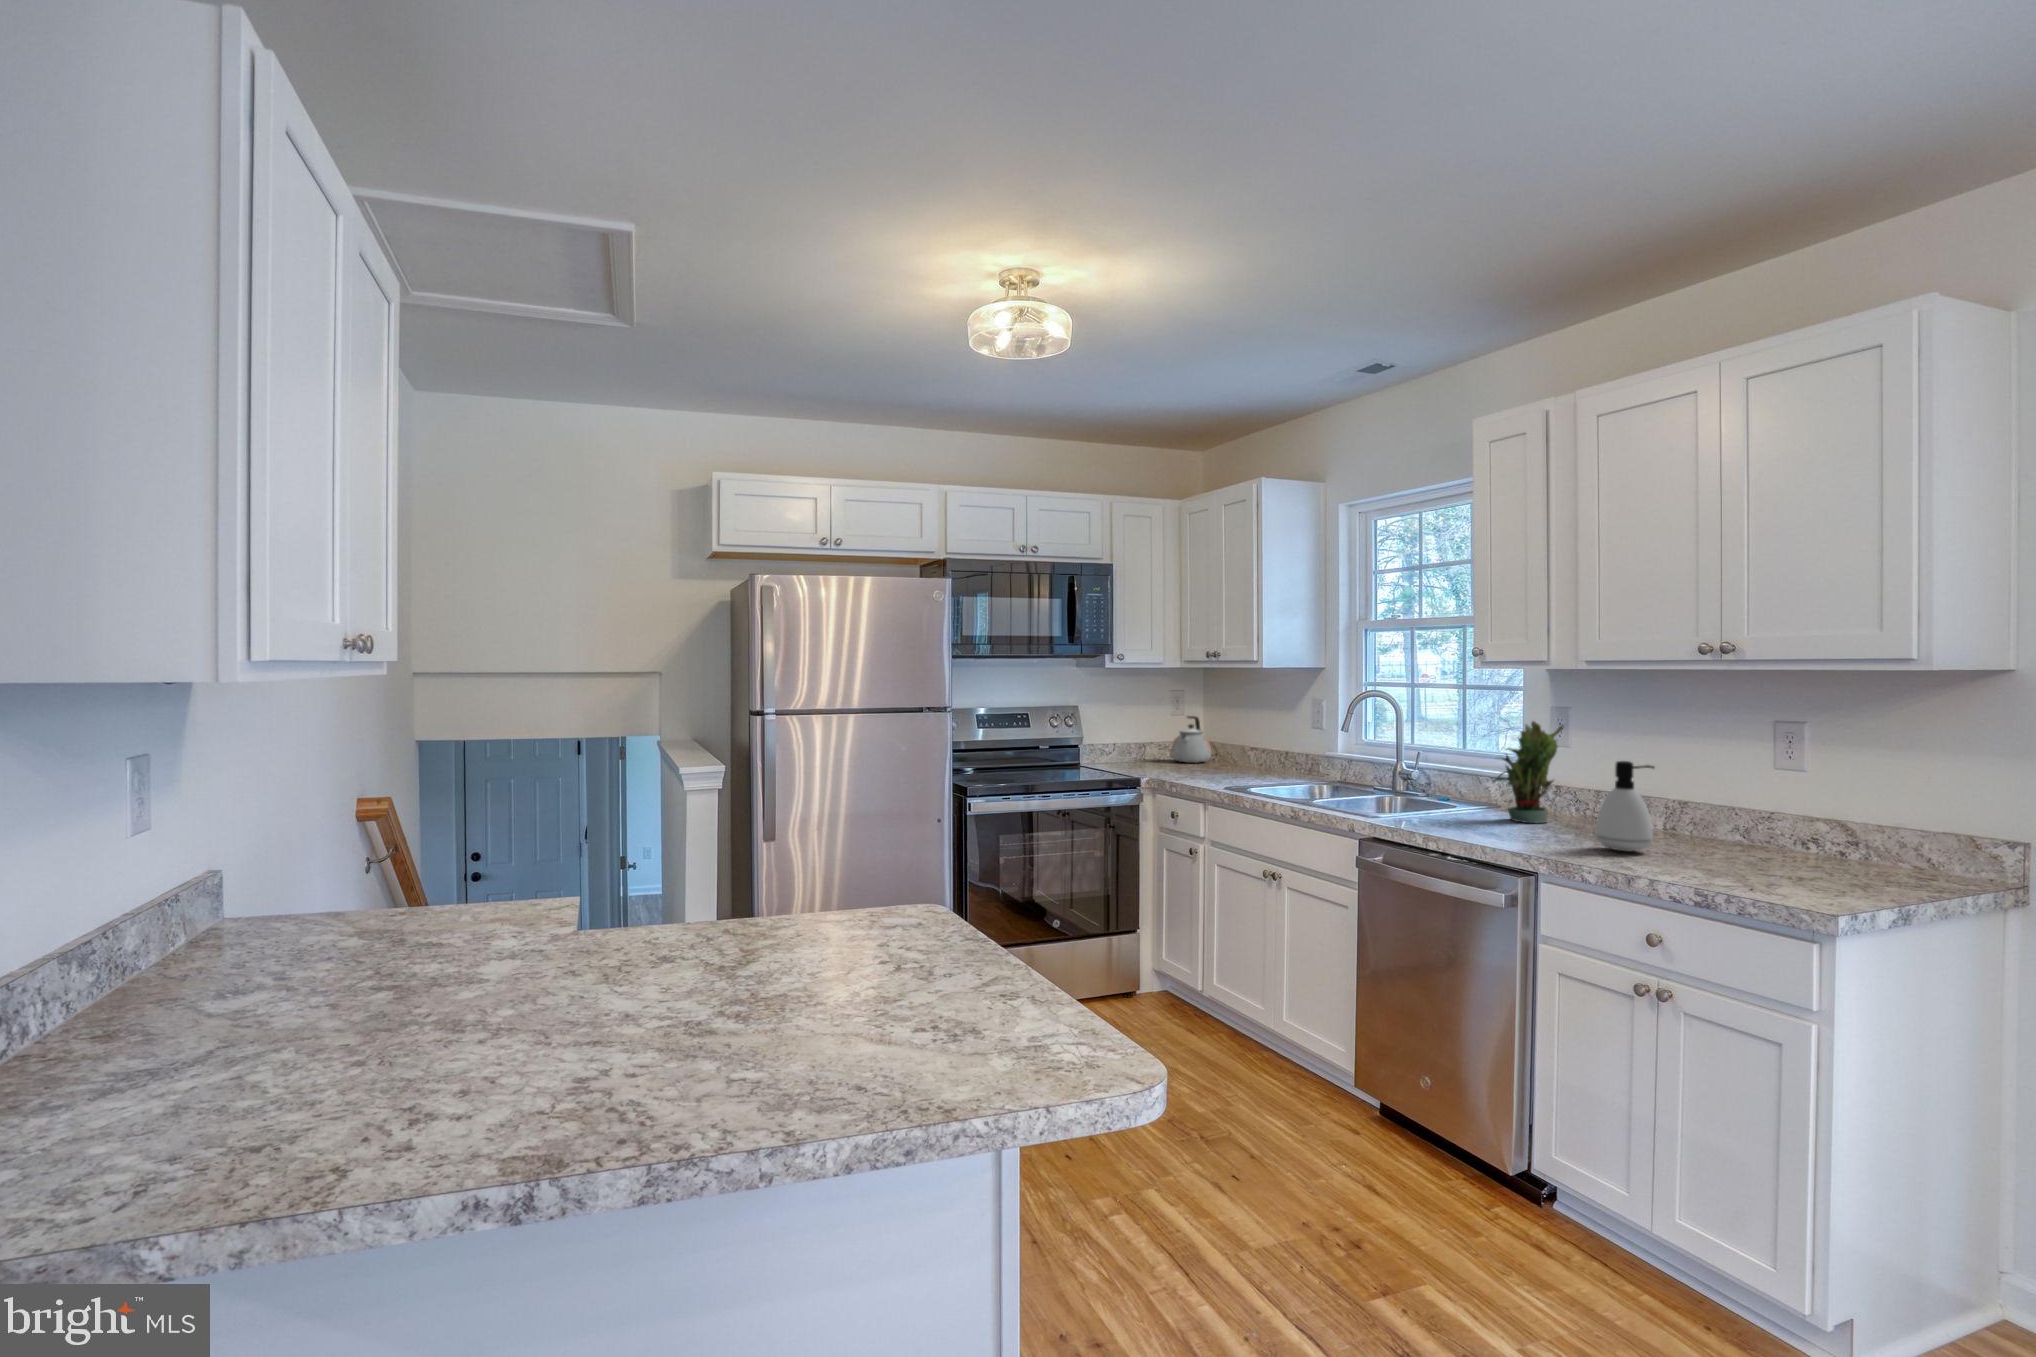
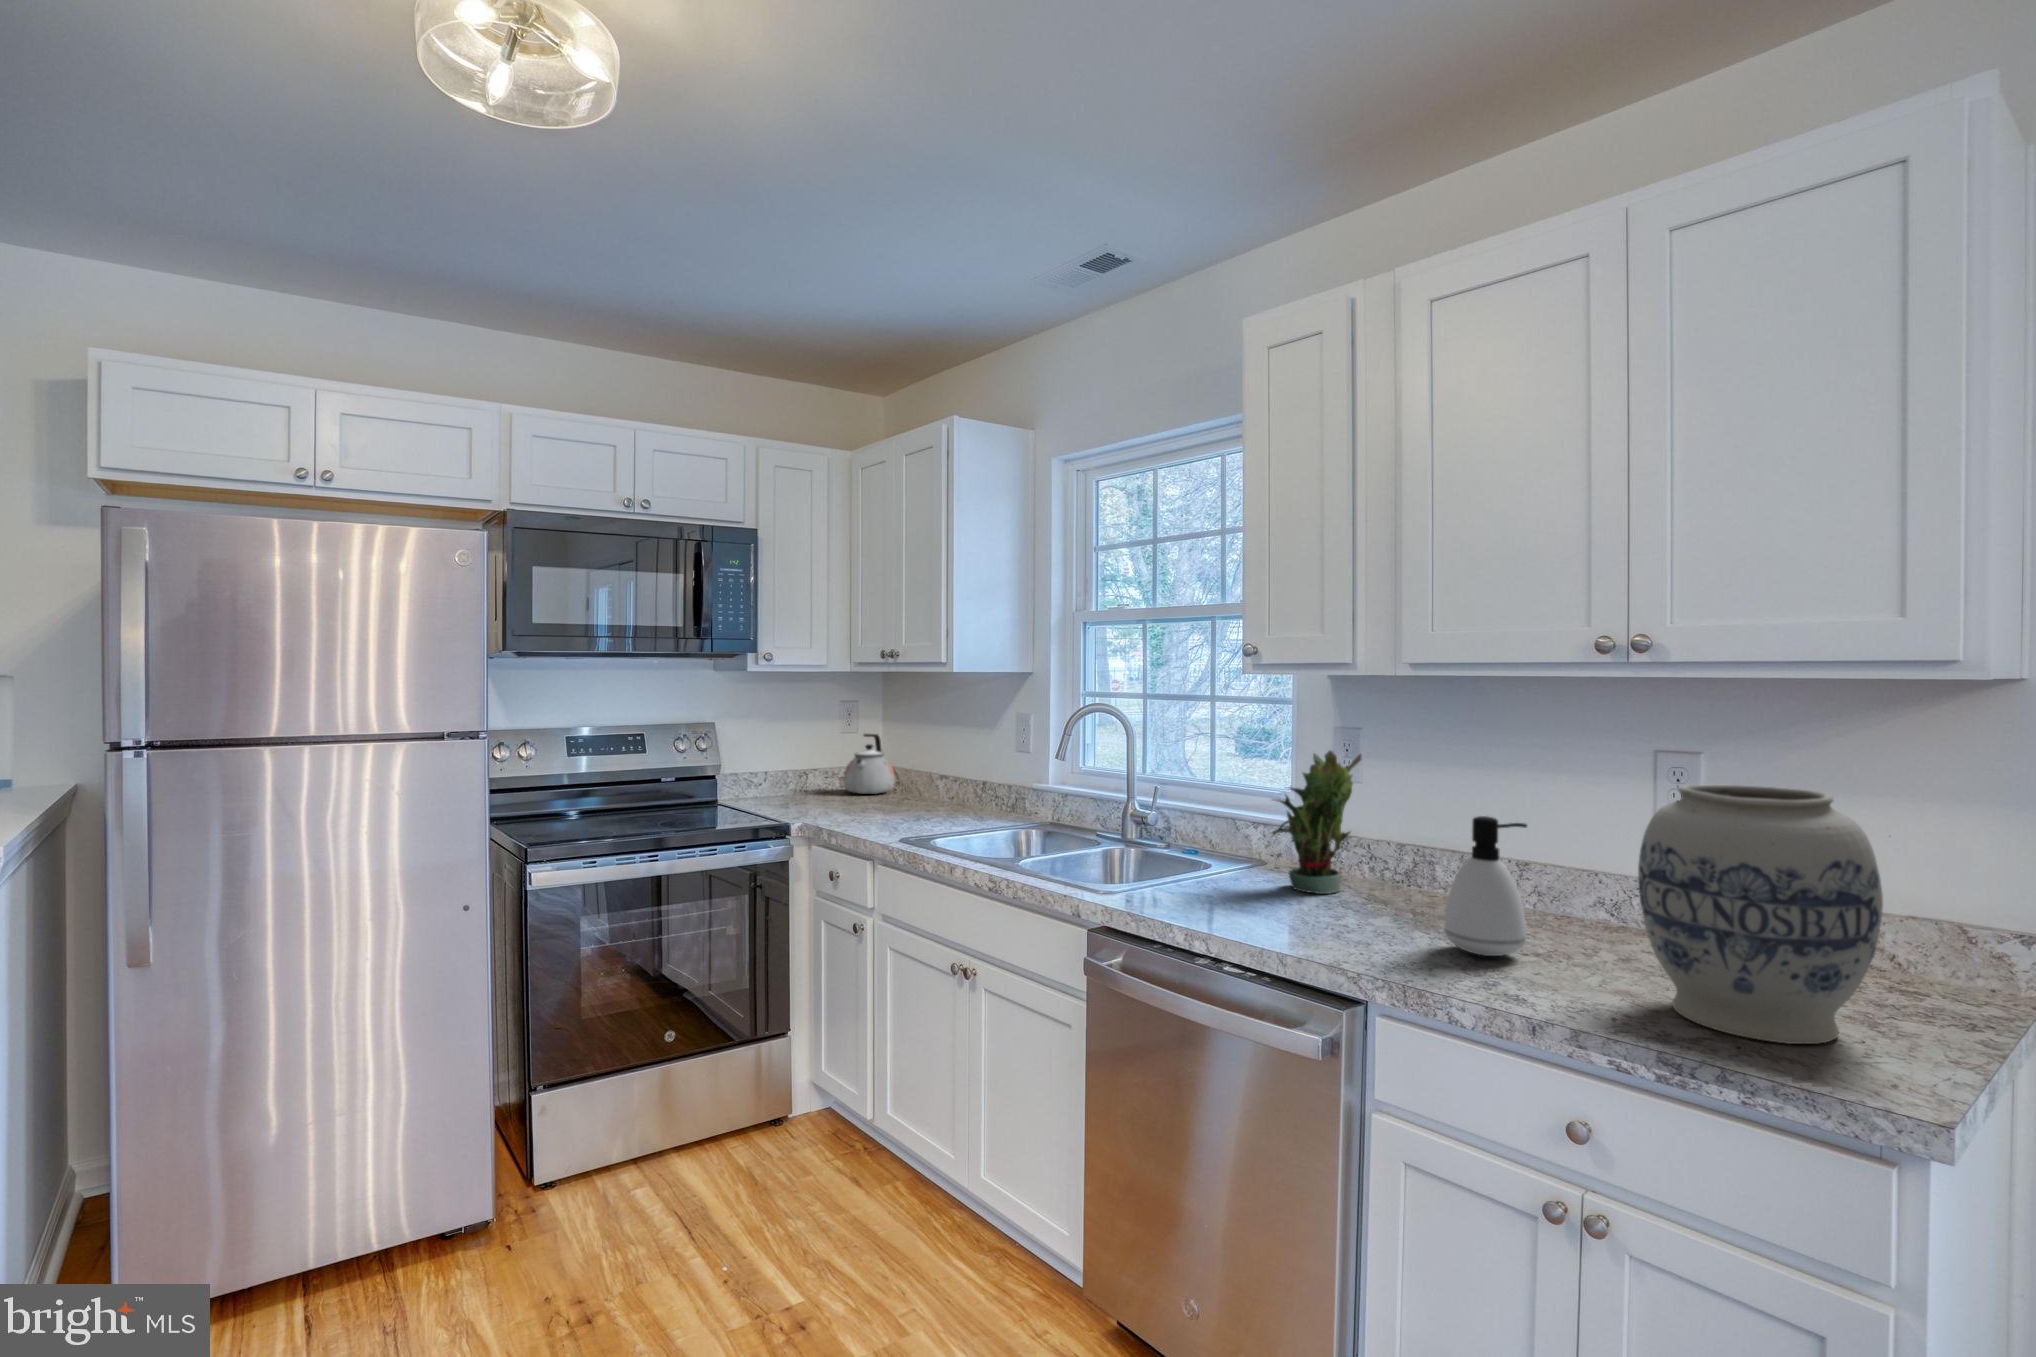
vase: none [1703,736,1853,889] -> present [1638,785,1883,1044]

